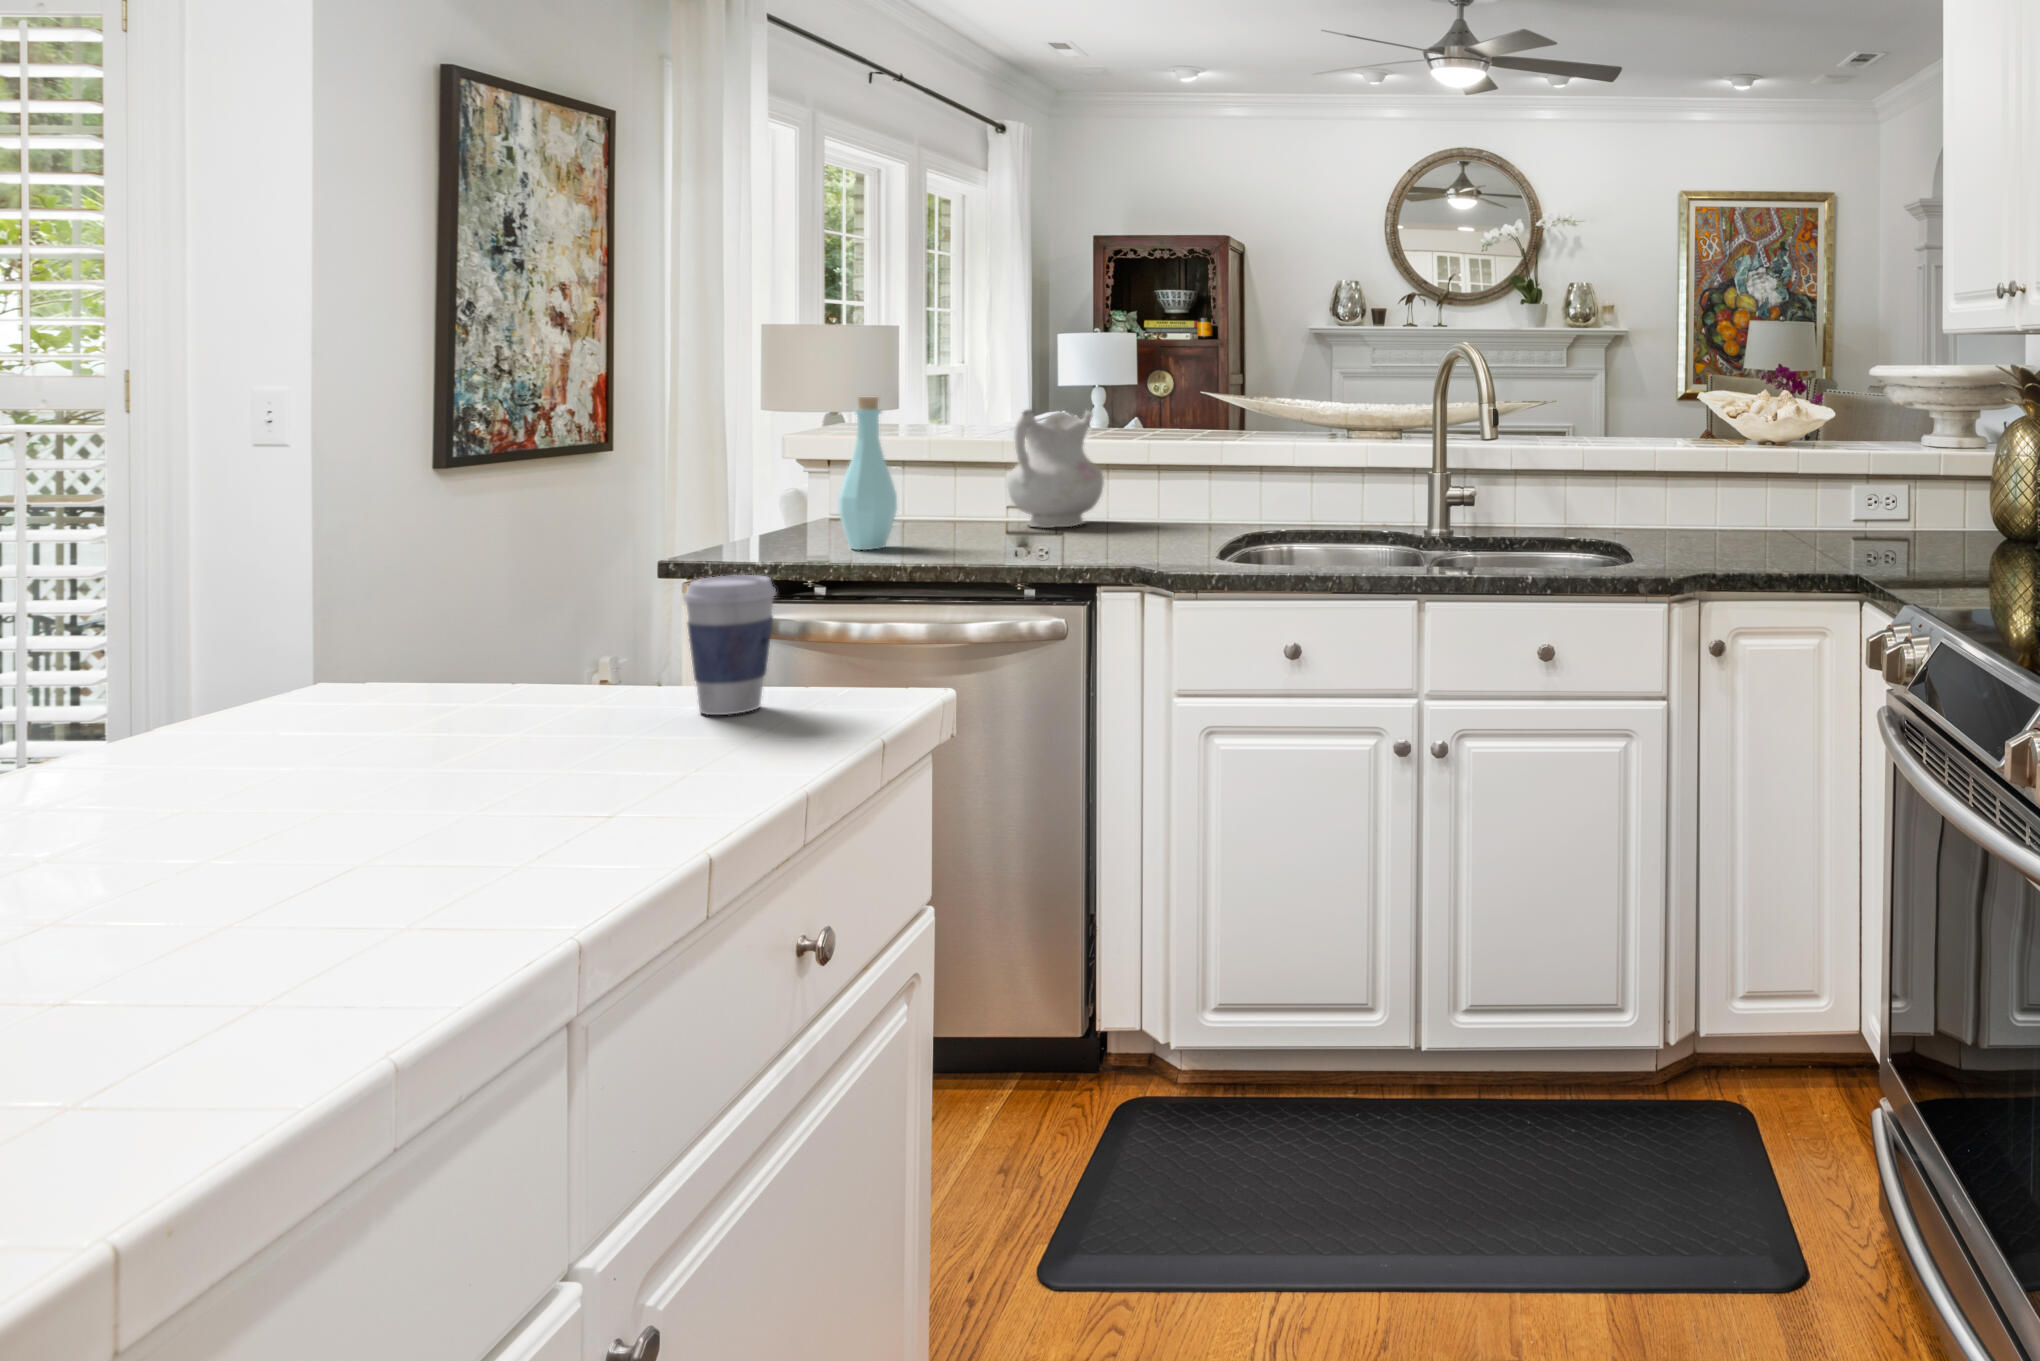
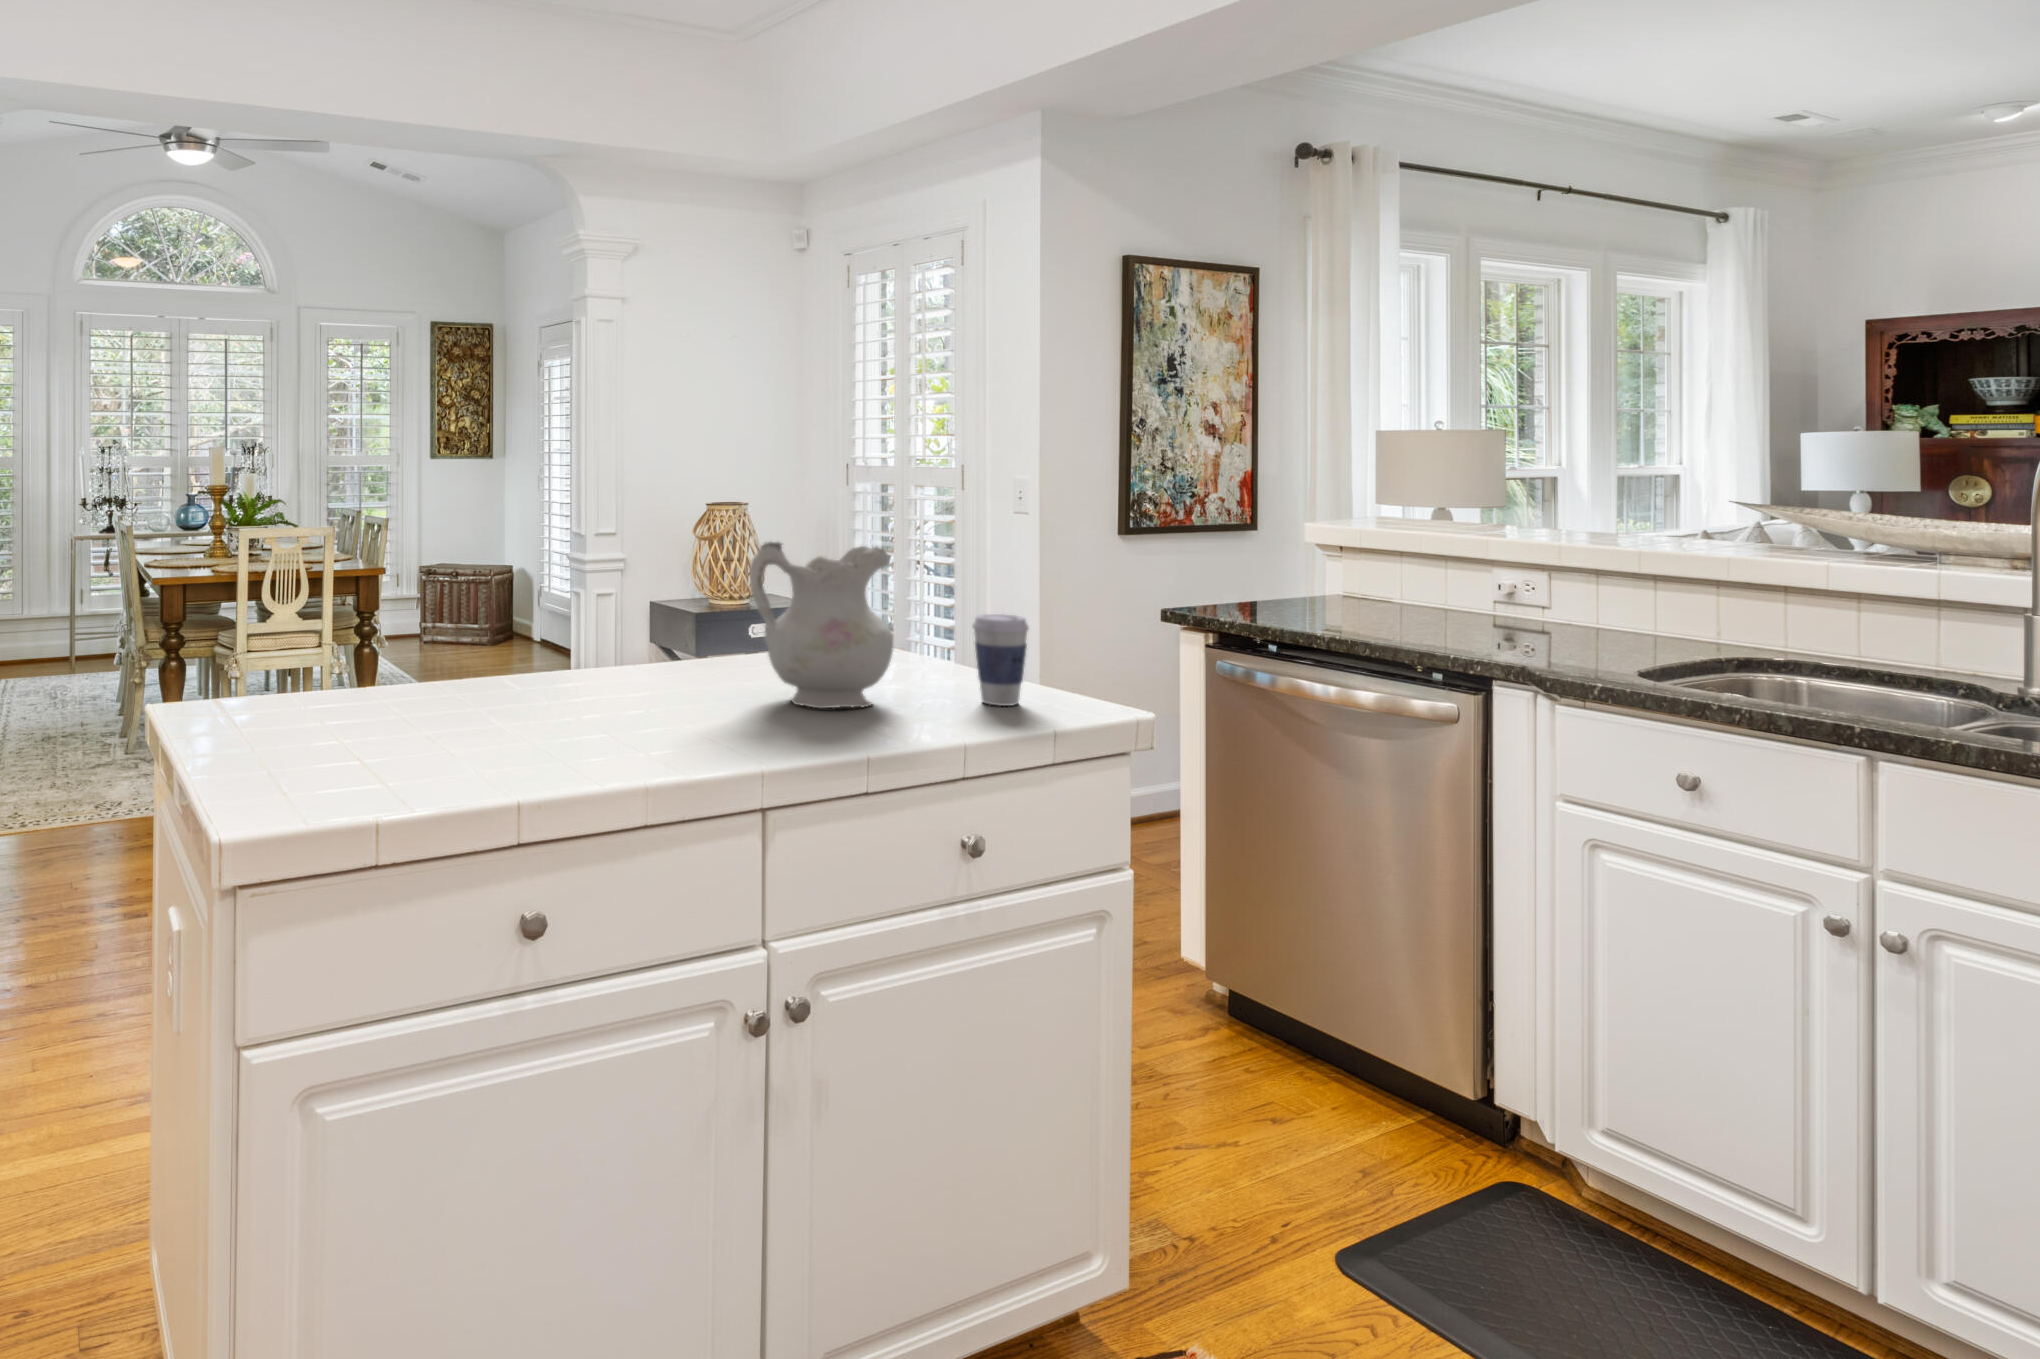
bottle: present [838,397,897,550] -> none [1292,497,1341,625]
ceramic pitcher: present [1007,409,1104,528] -> present [750,542,893,708]

